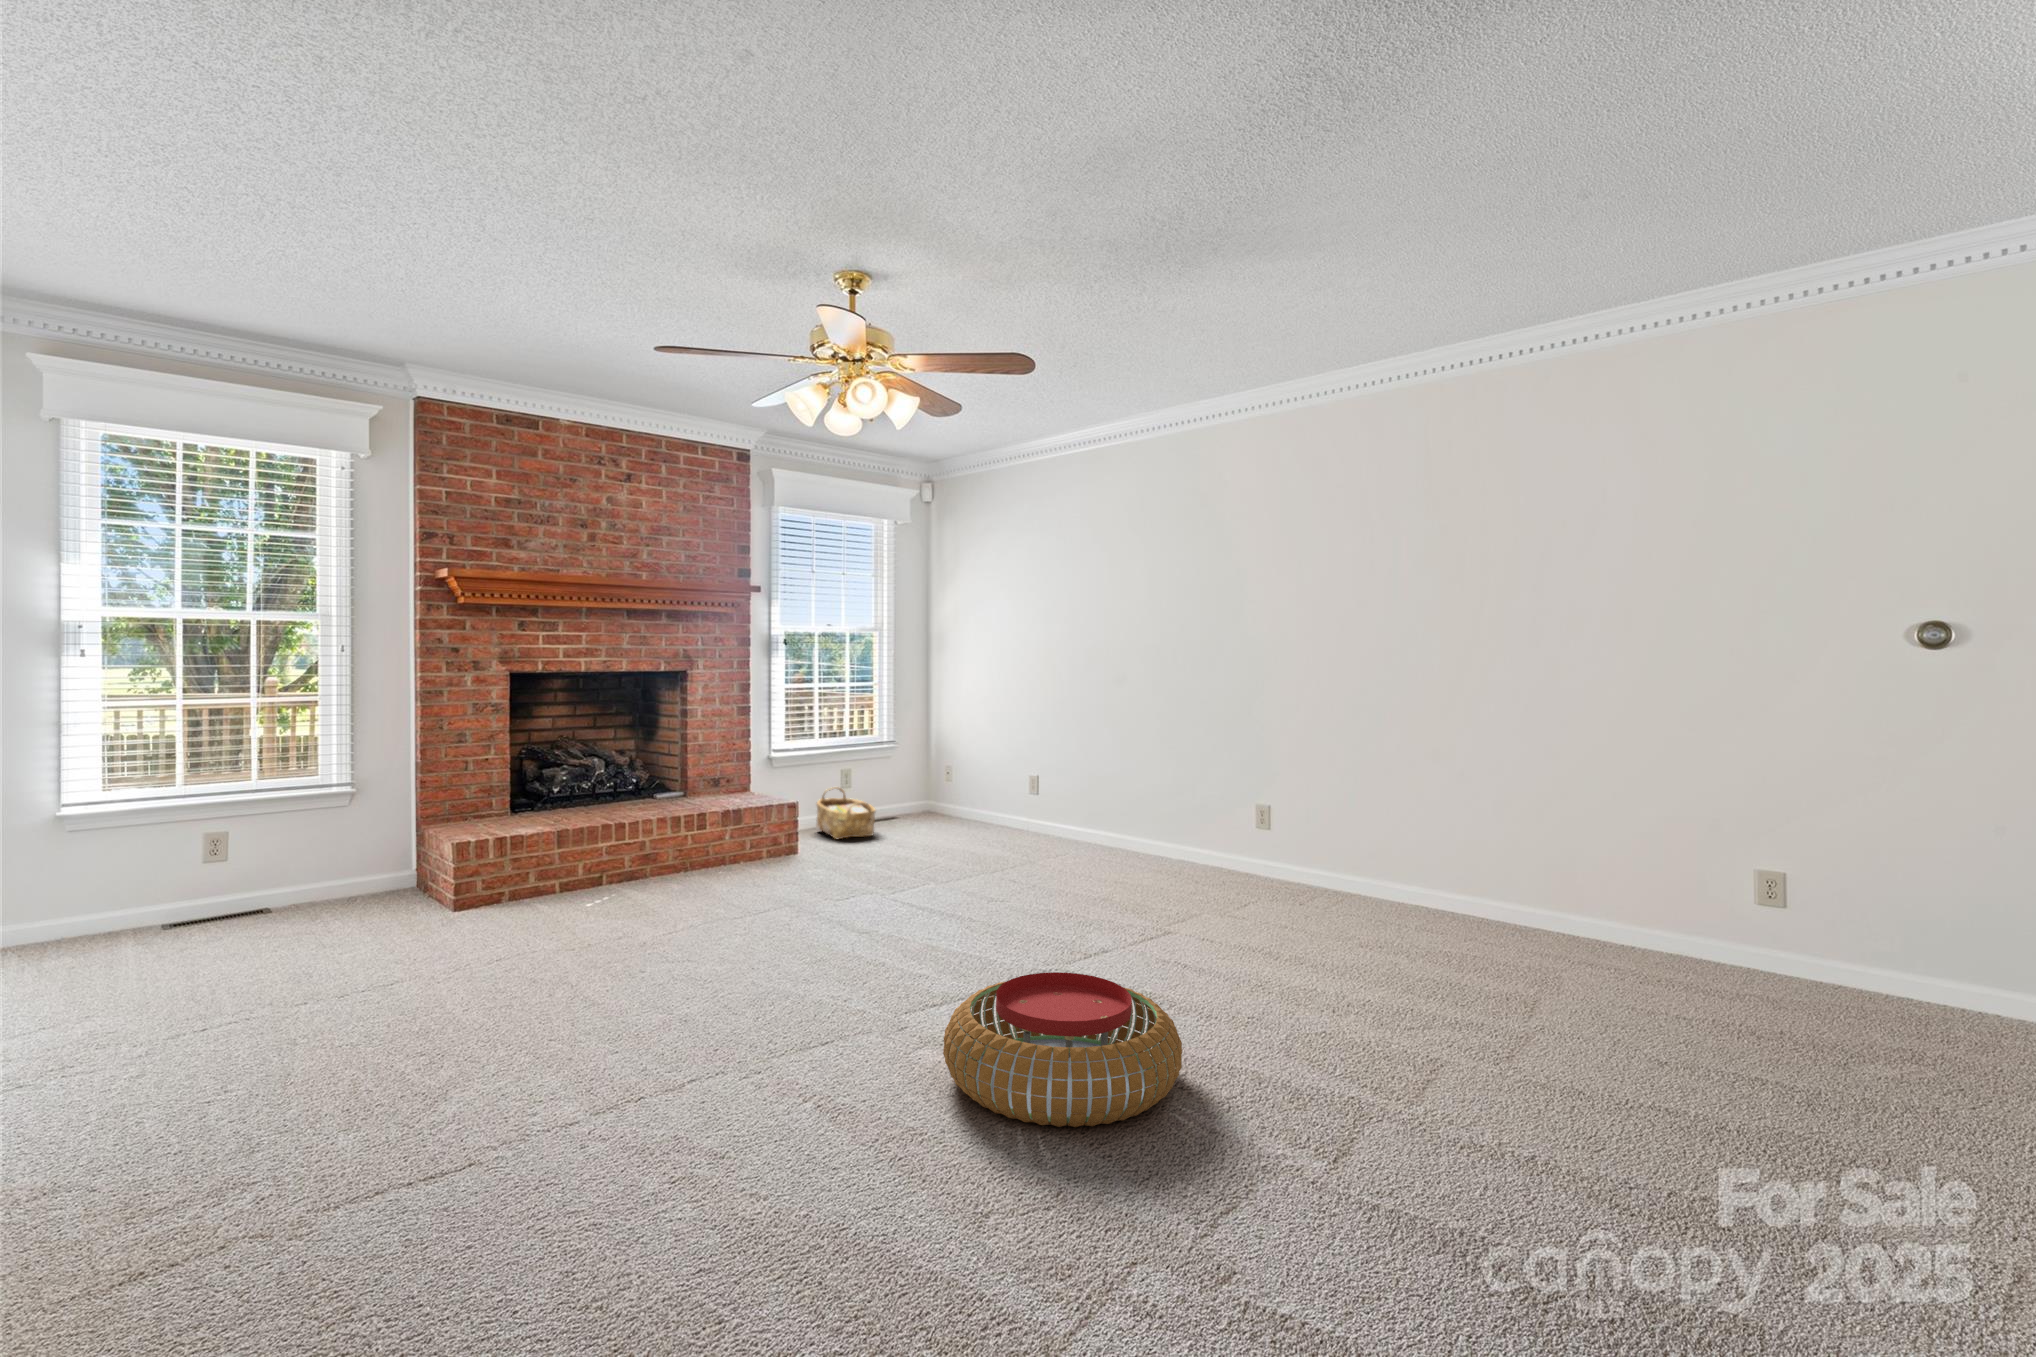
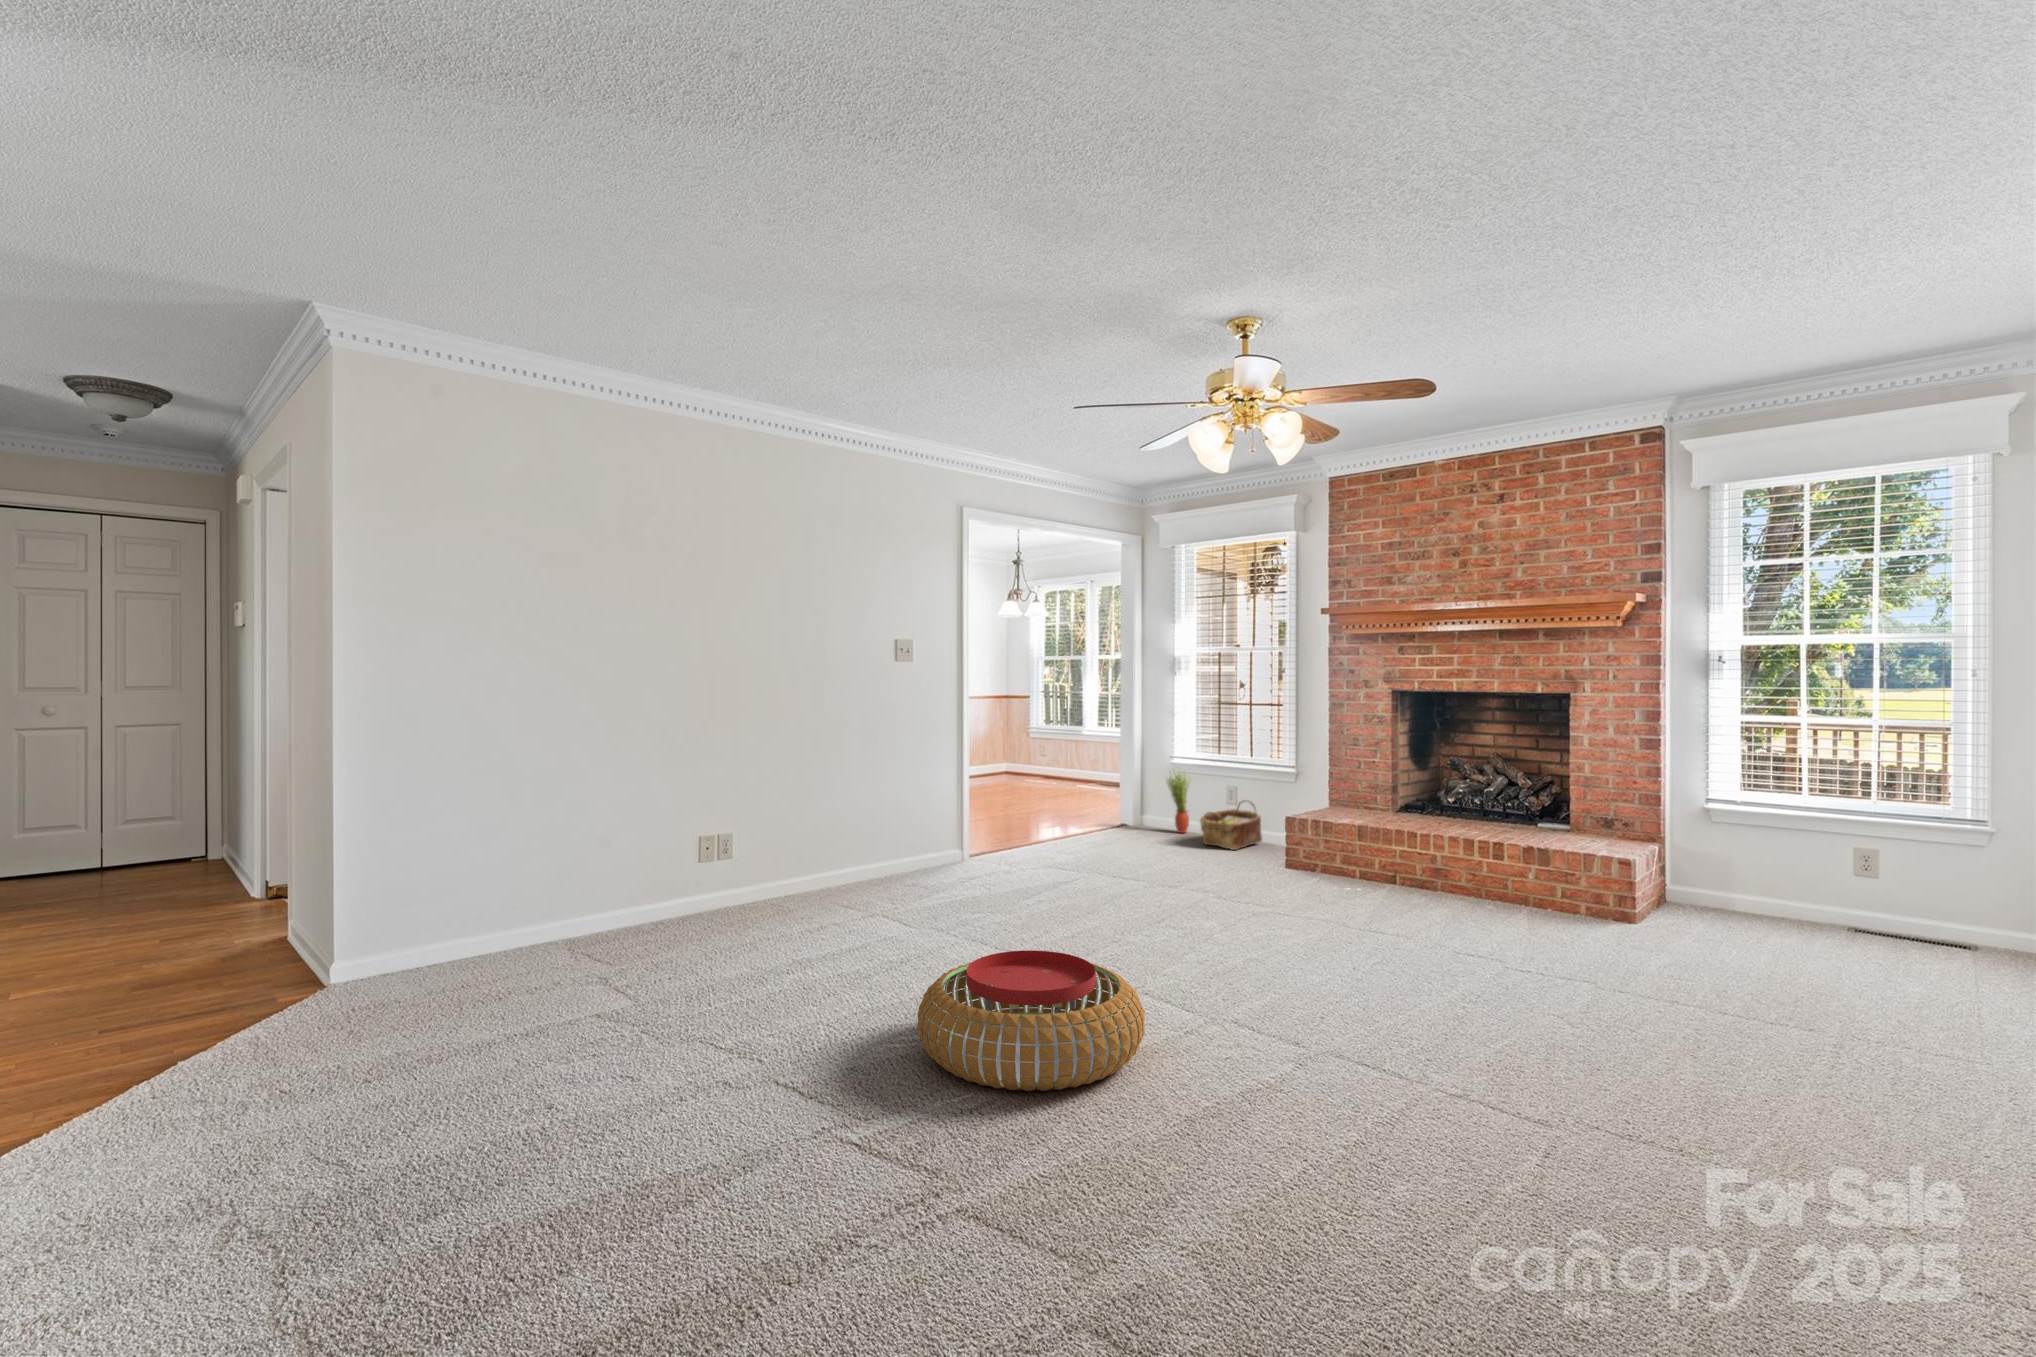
woven basket: present [816,787,876,839] -> present [1200,800,1262,850]
potted plant: none [89,815,154,925] -> present [1167,771,1190,833]

